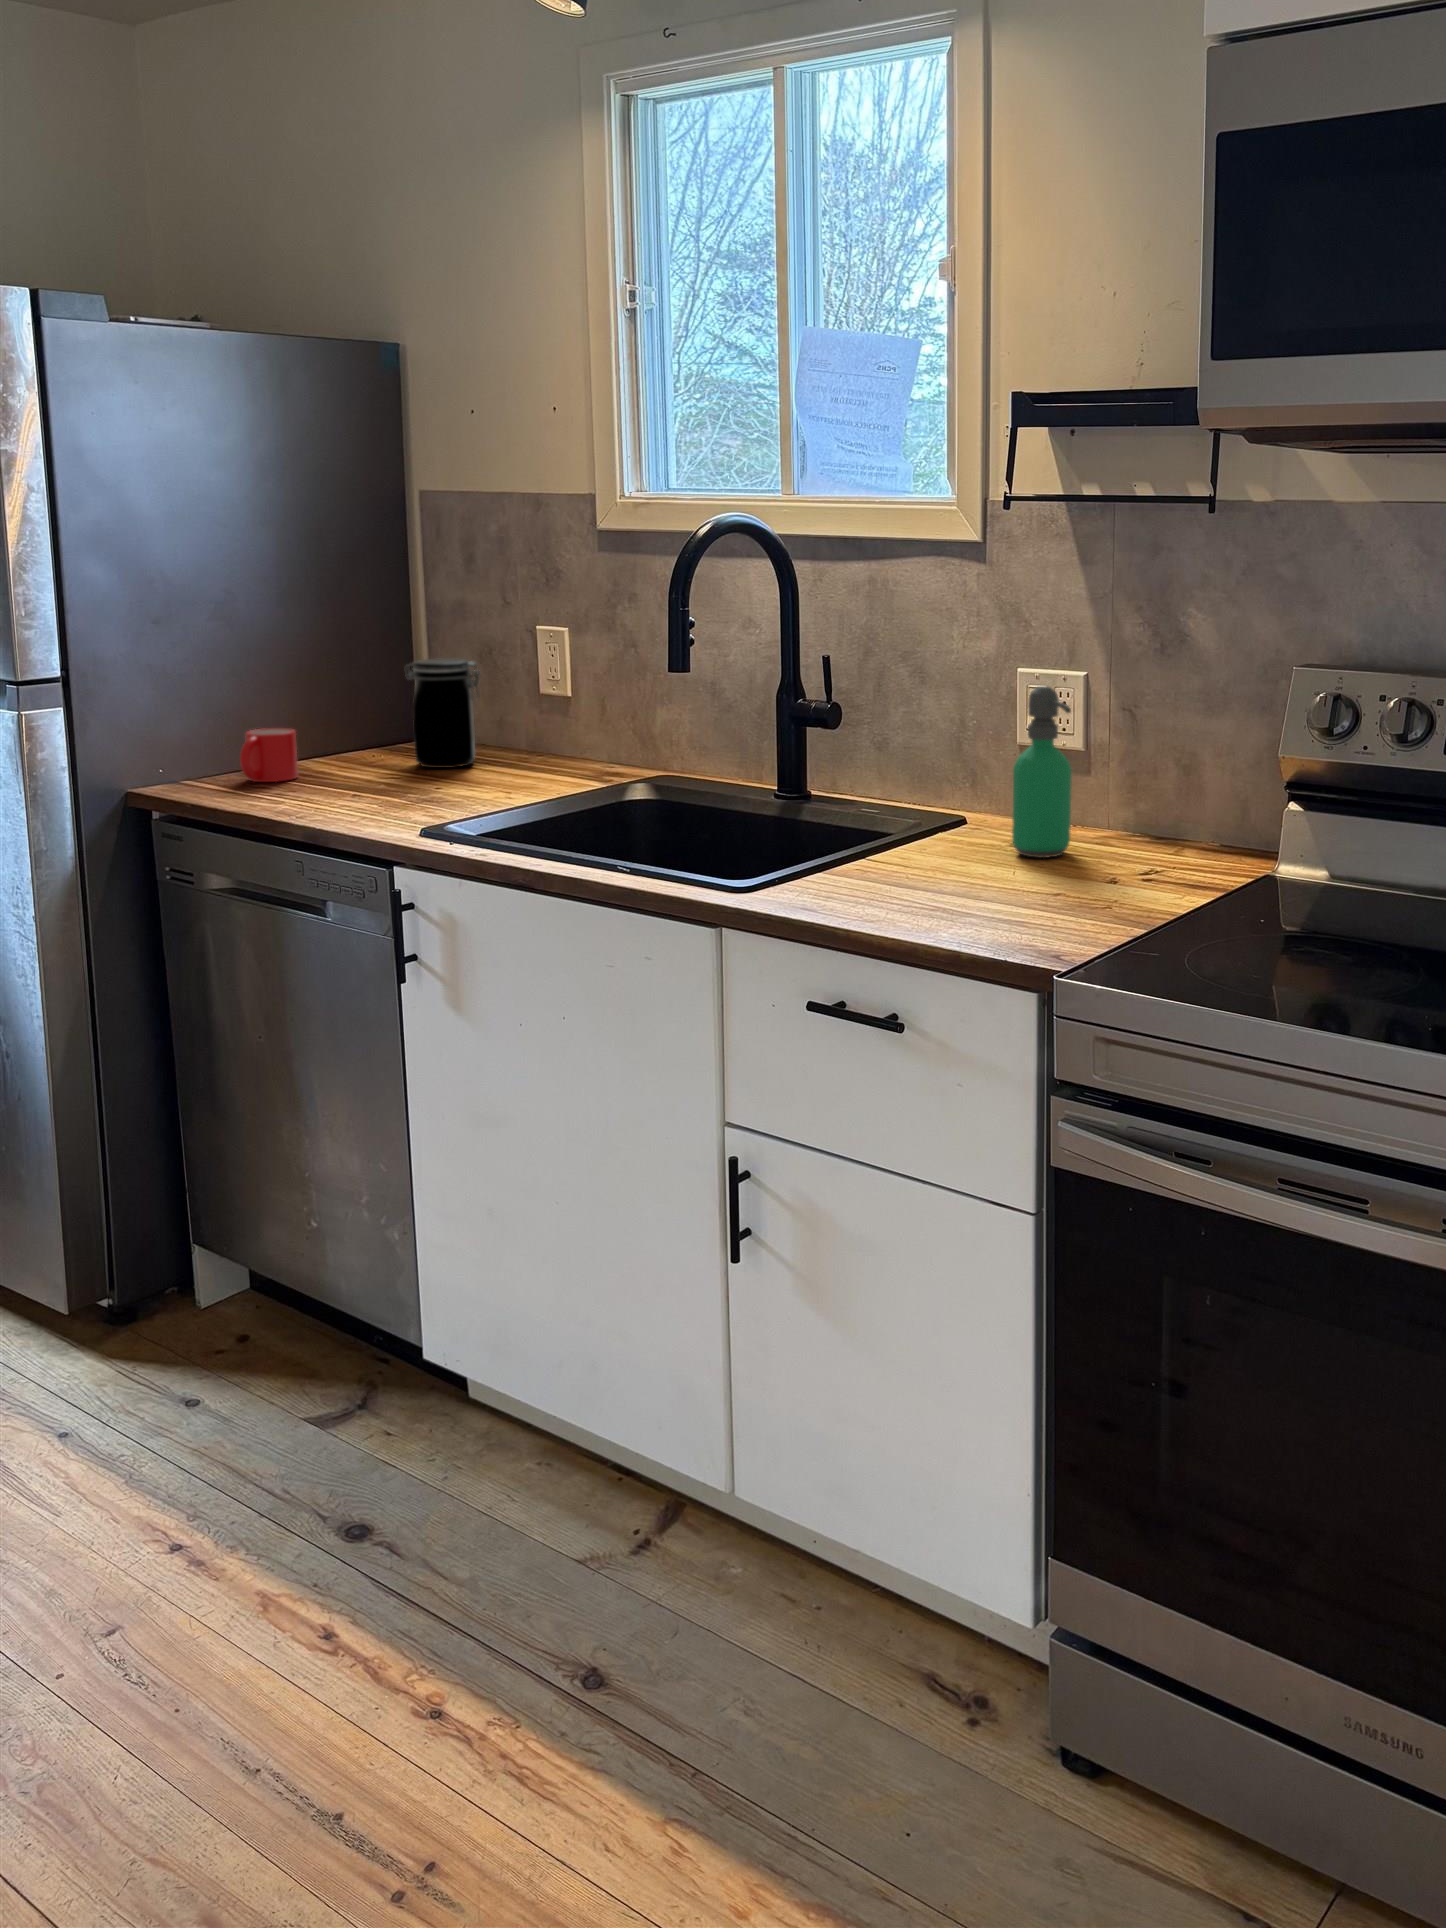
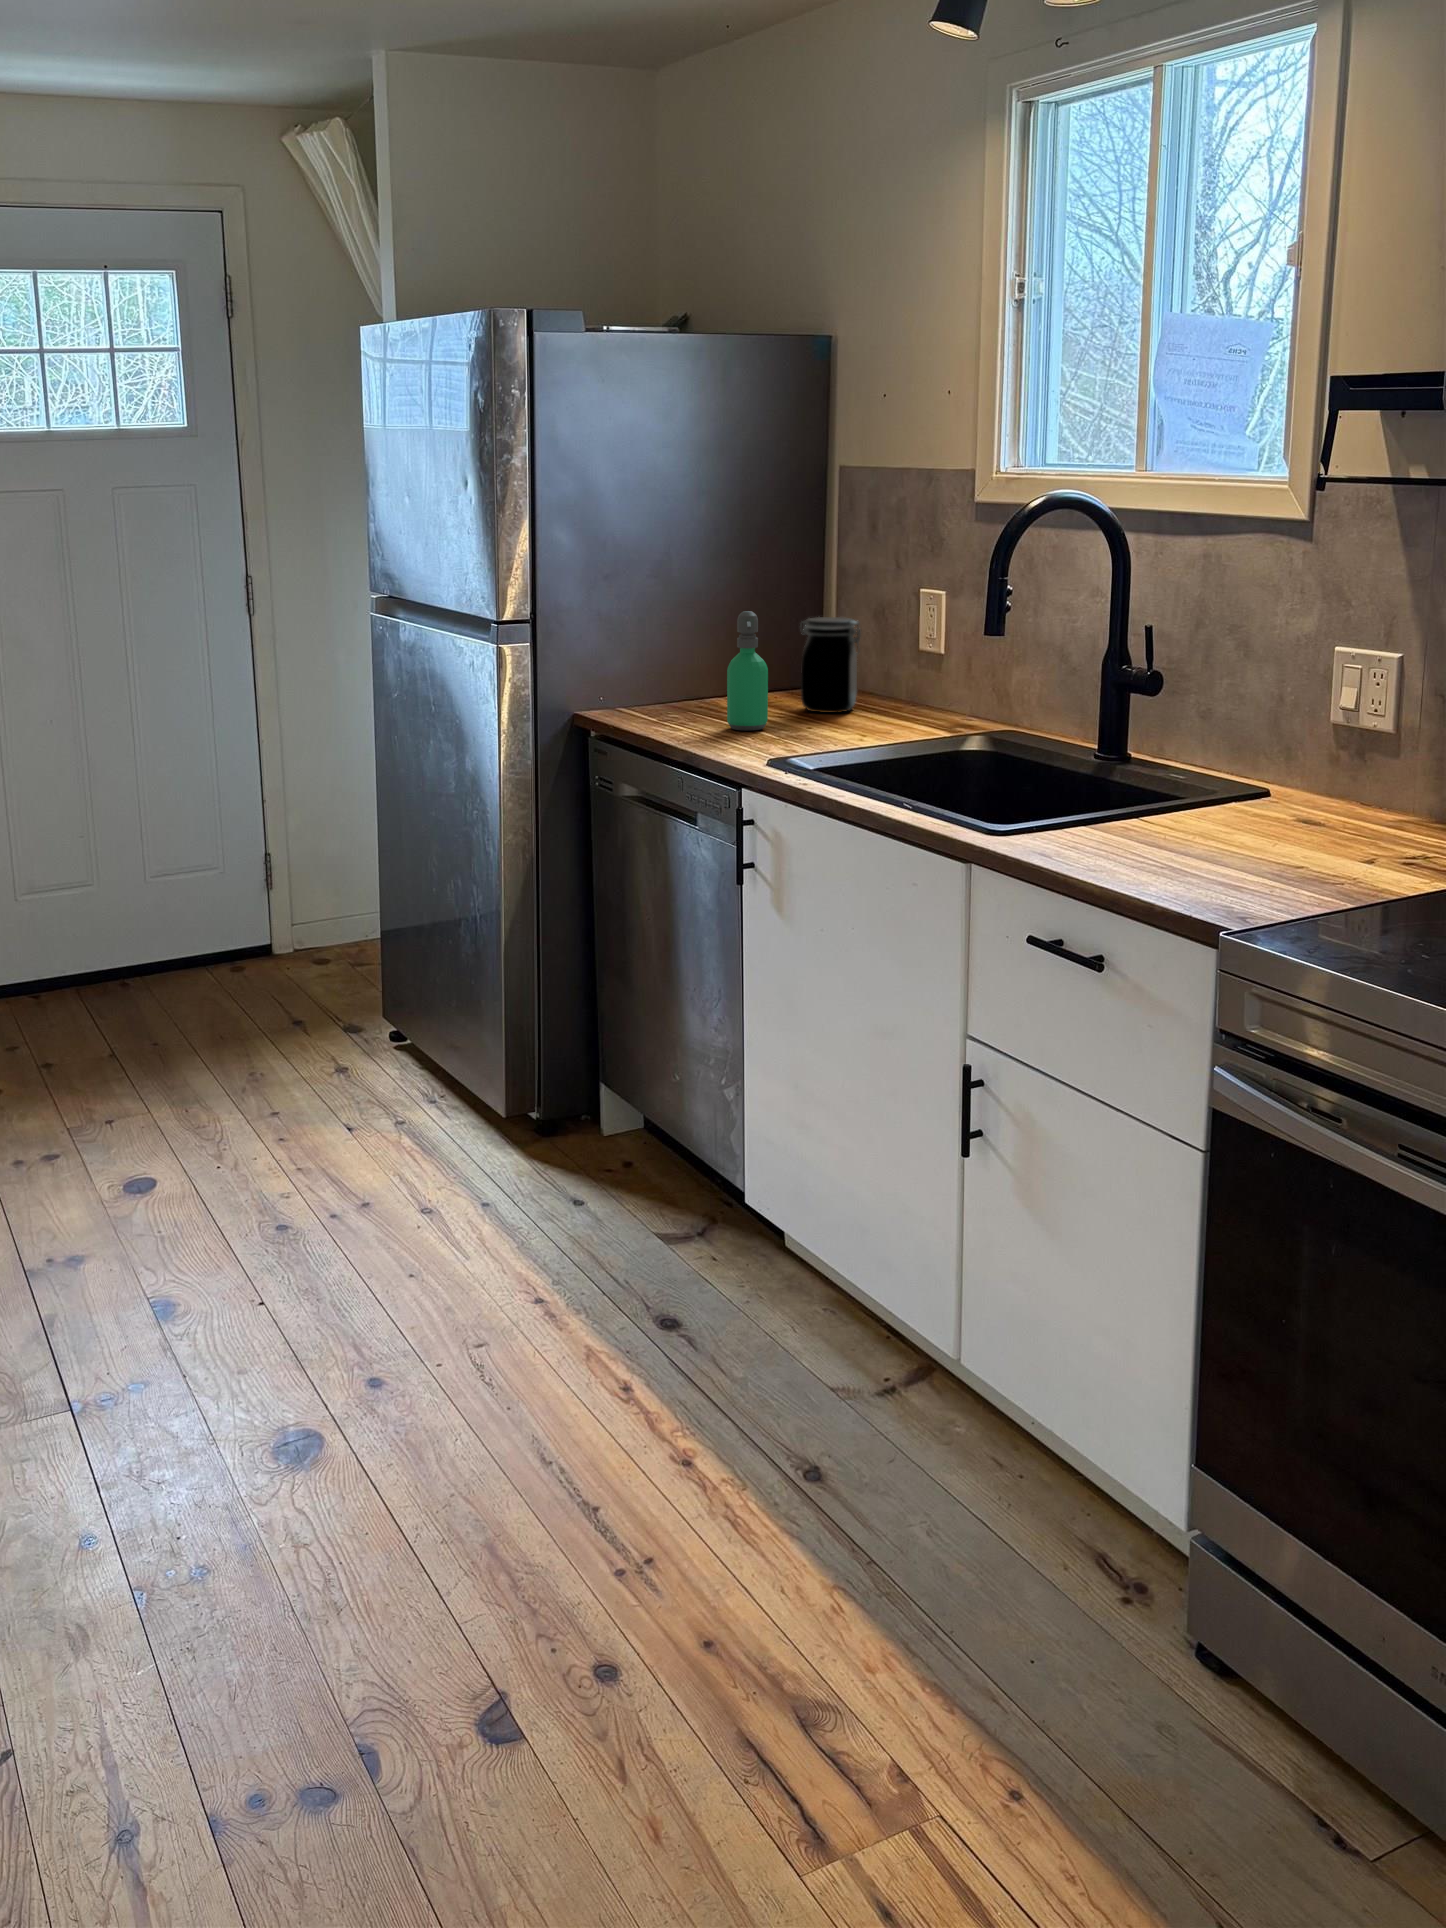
soap dispenser: present [1012,686,1072,858] -> present [727,611,768,731]
mug: present [240,728,298,782] -> none [658,670,705,715]

